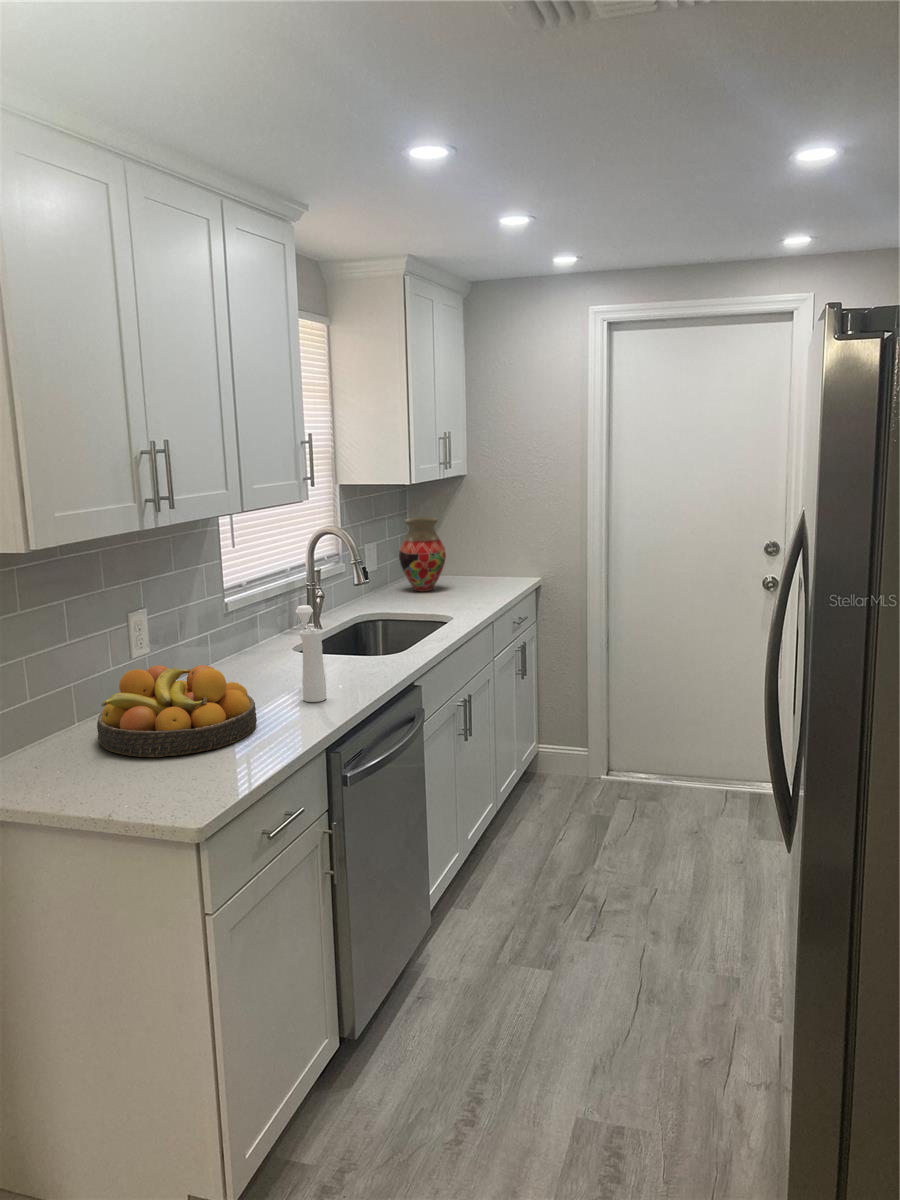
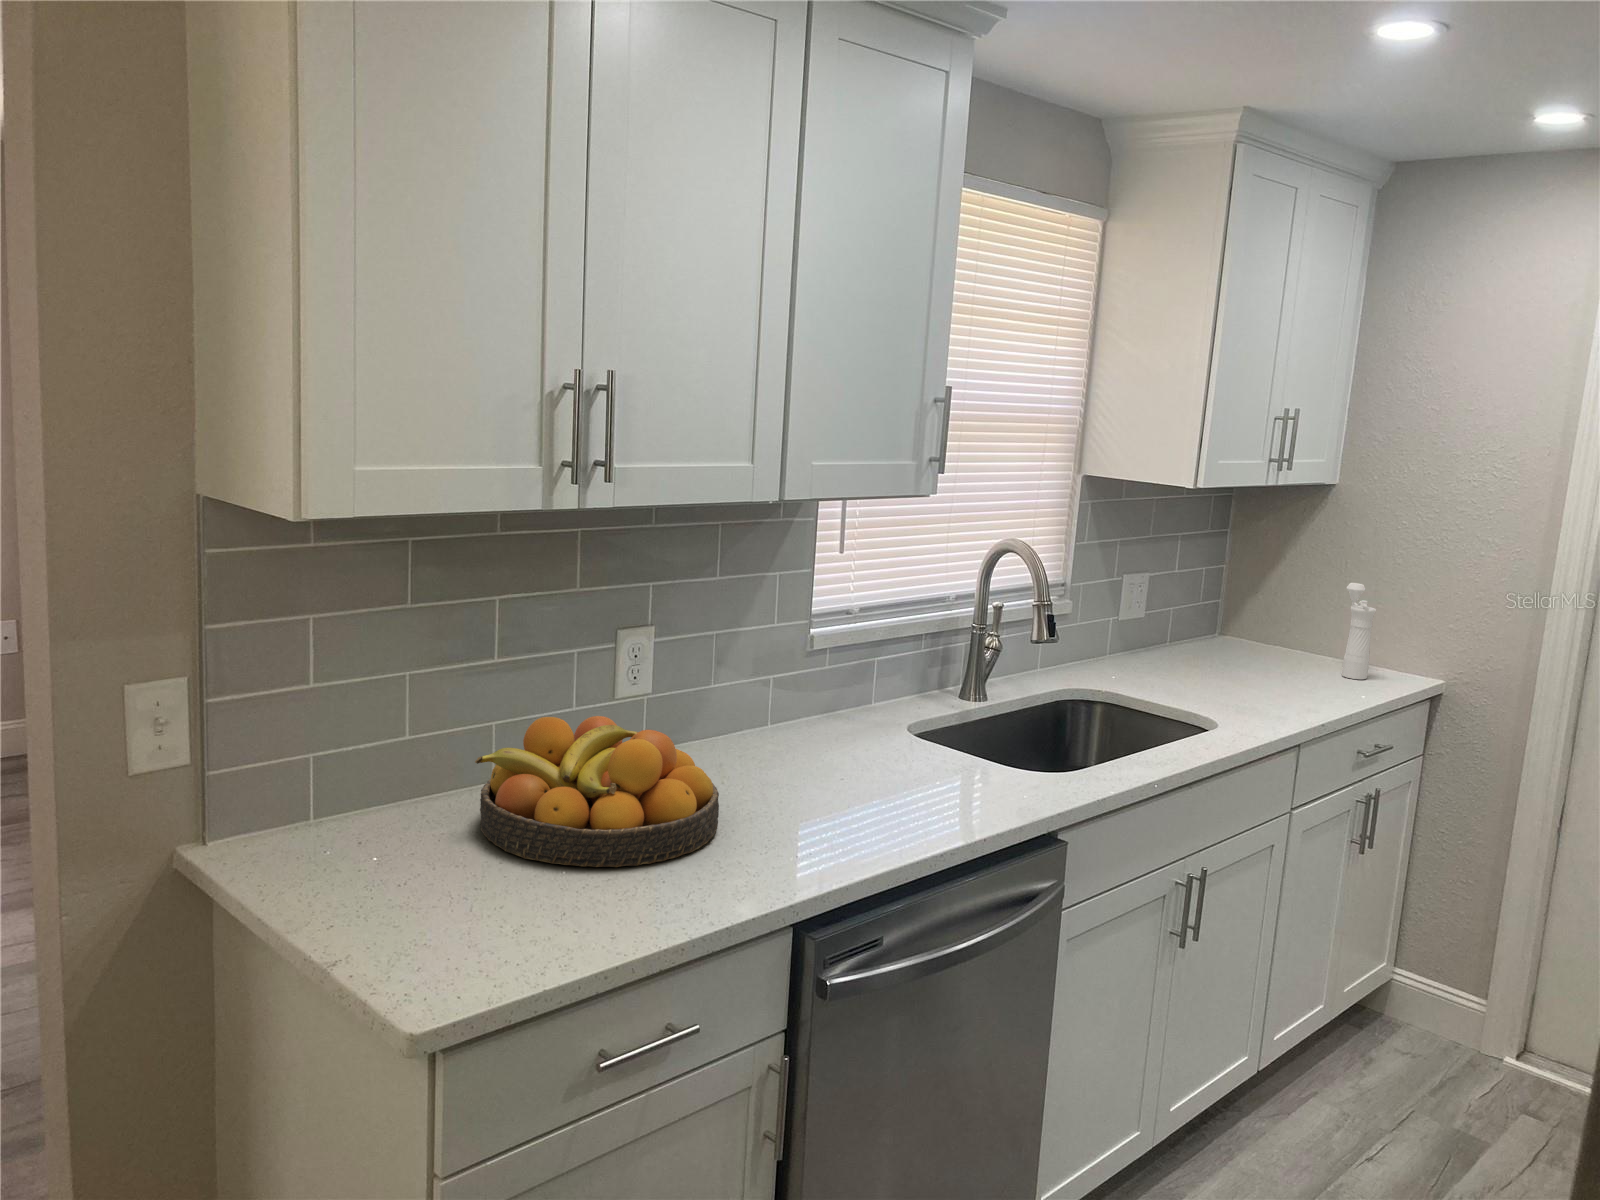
vase: present [399,518,446,591] -> none [1178,545,1259,669]
pepper mill: present [295,605,327,702] -> present [1342,583,1376,679]

